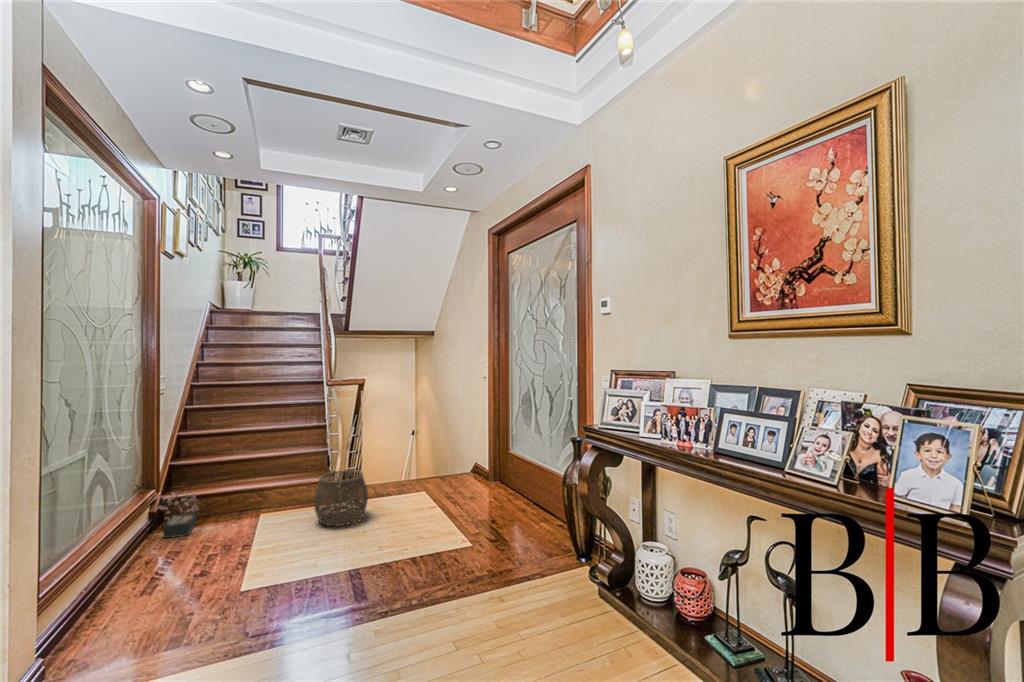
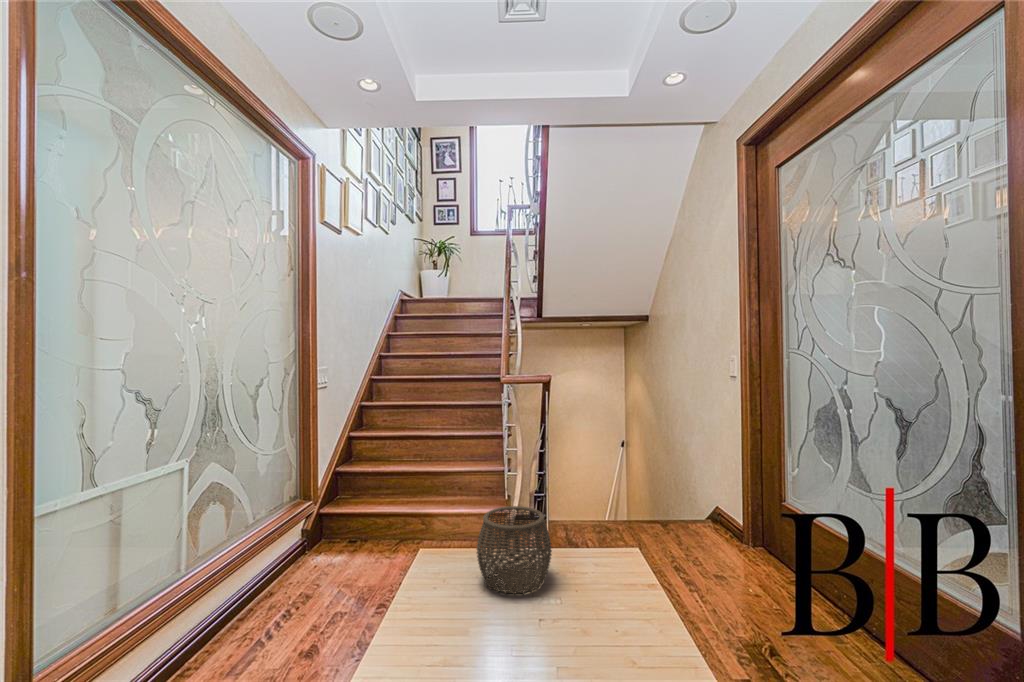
decorative plant: present [155,492,198,538] -> none [297,508,352,568]

